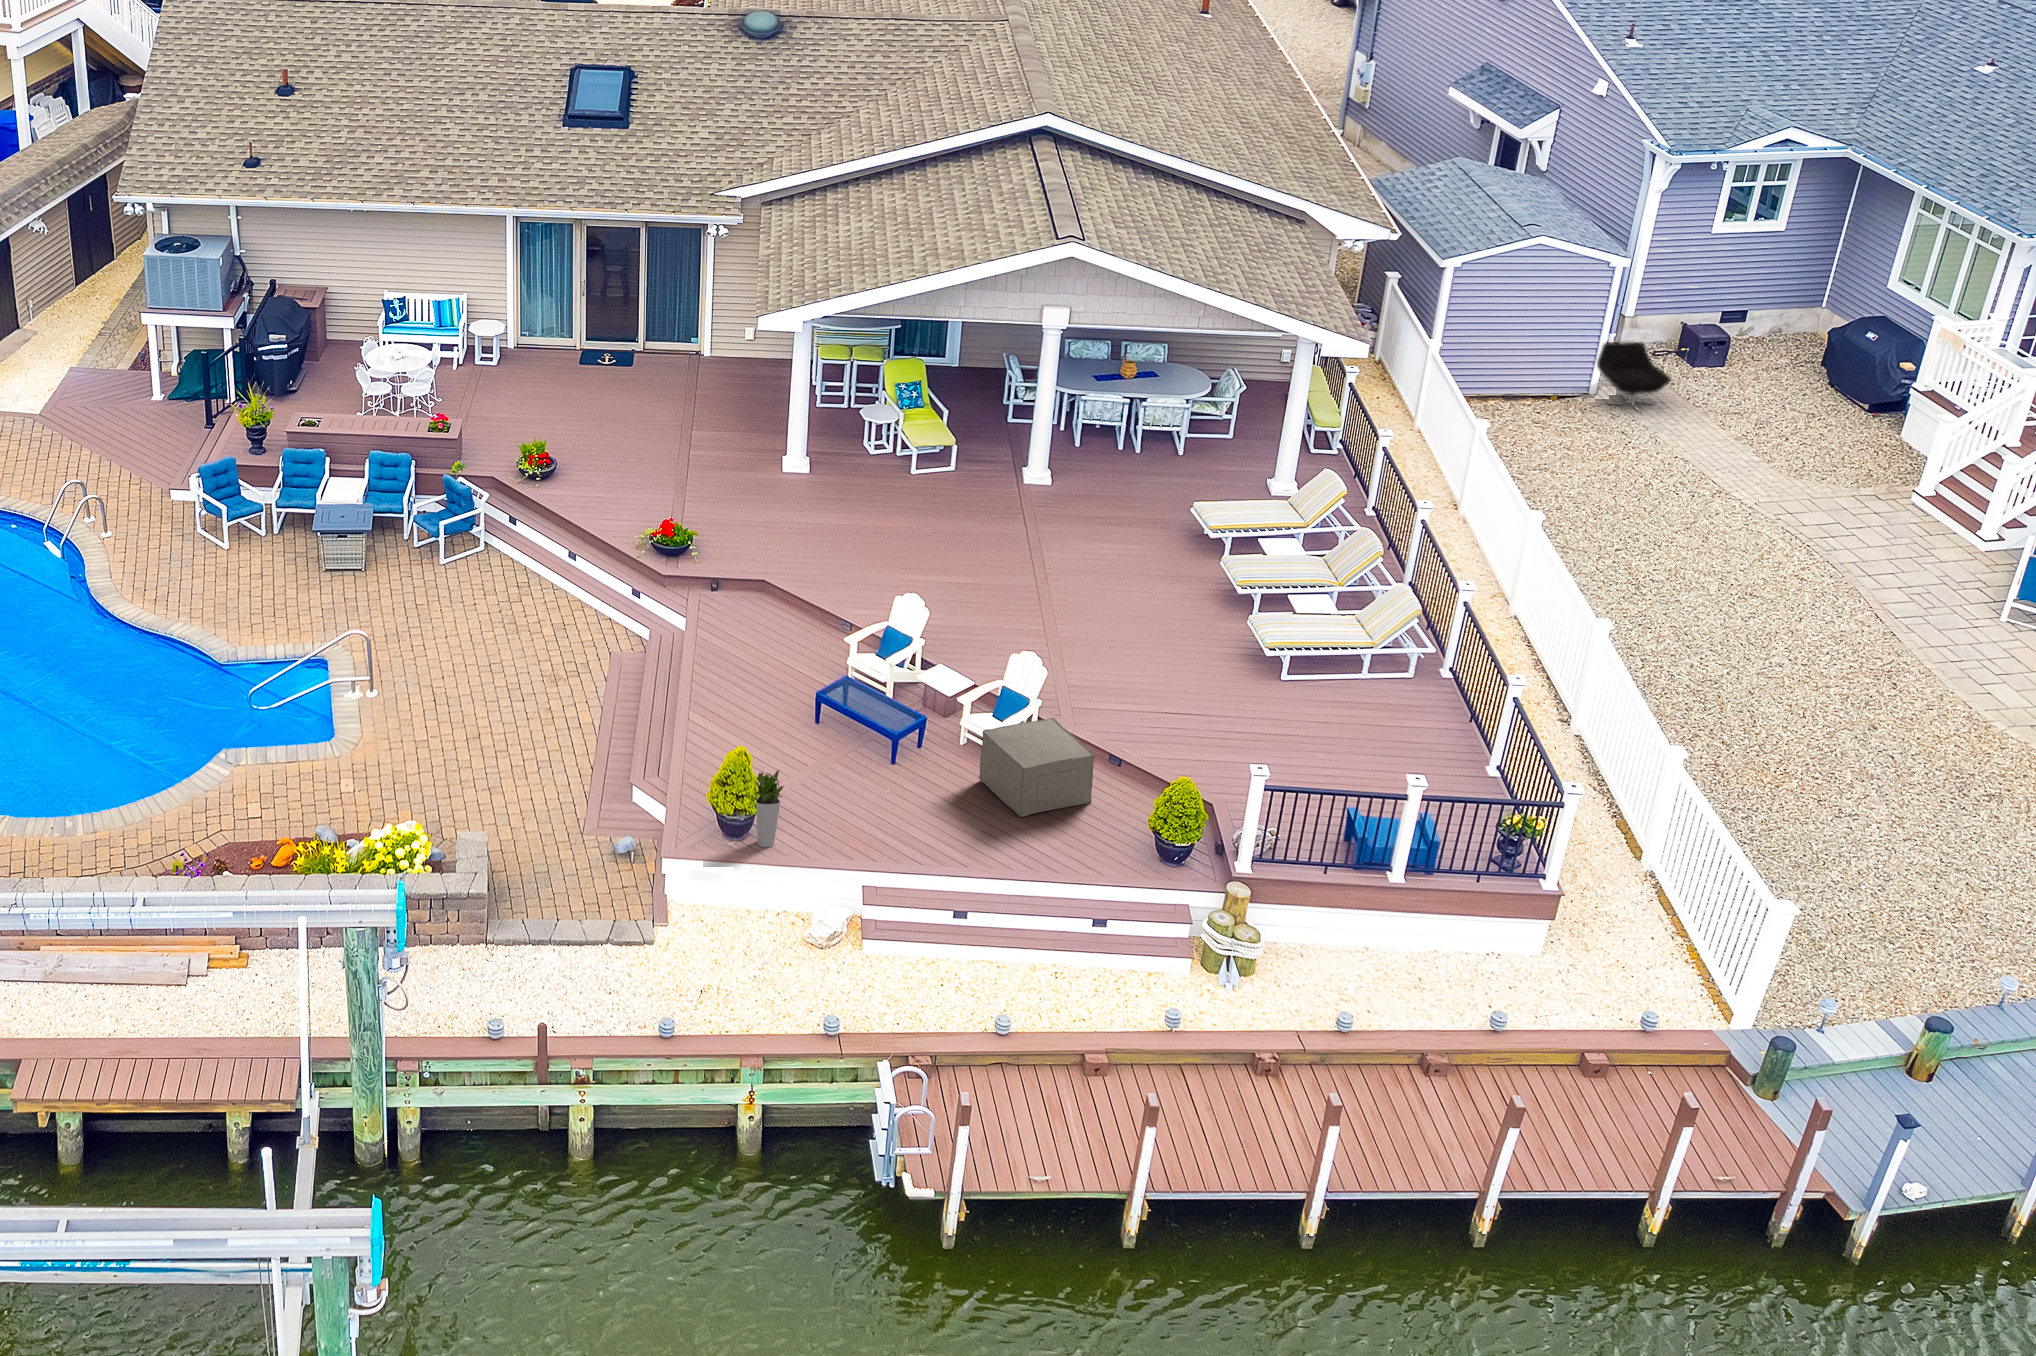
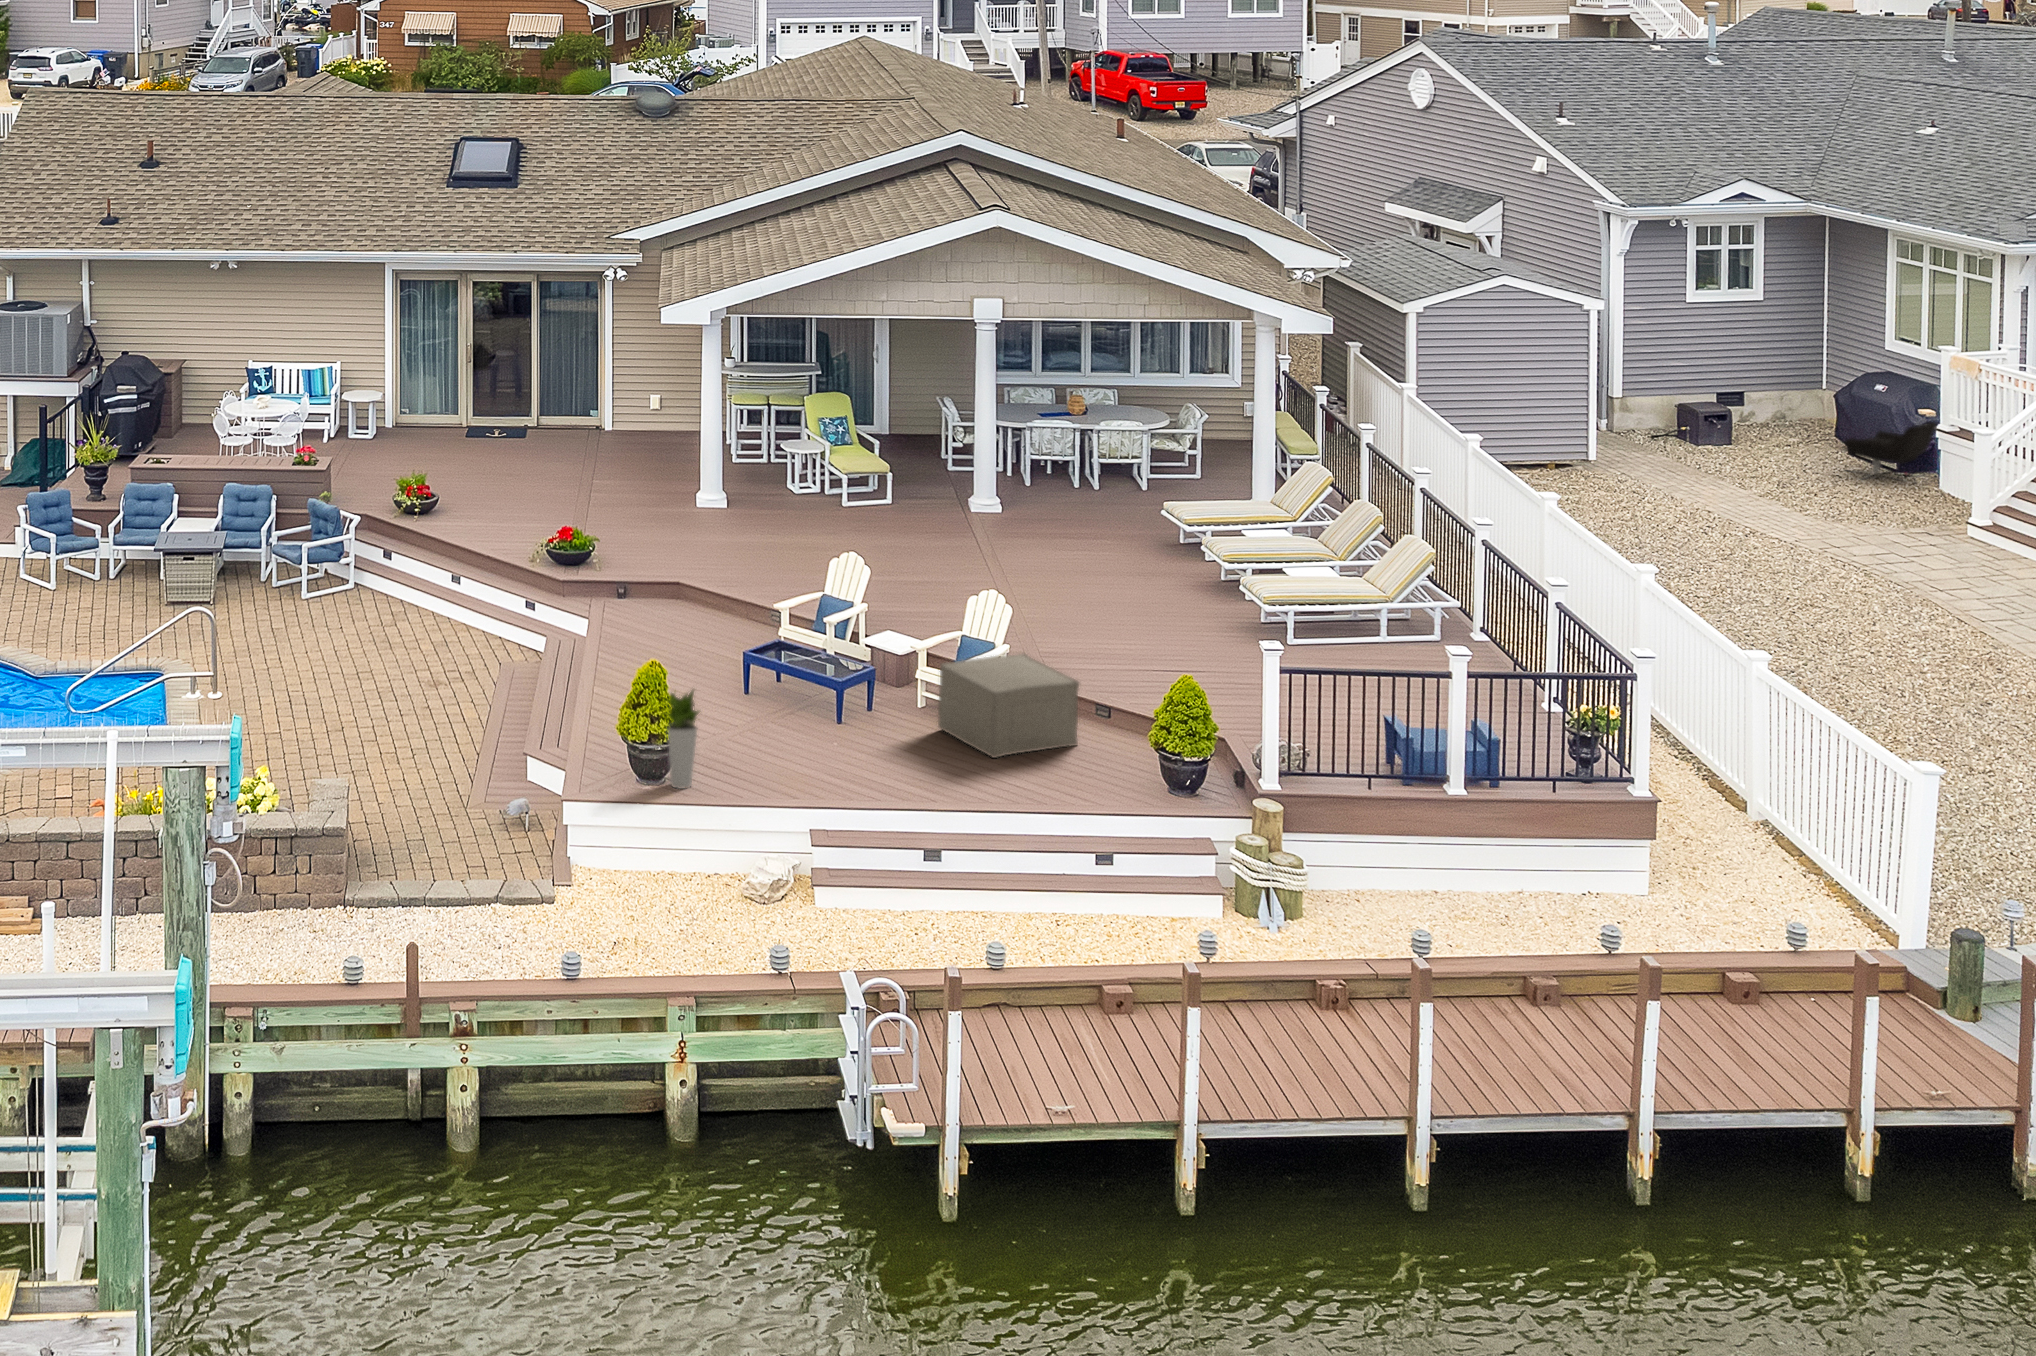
lounge chair: present [1597,342,1671,412] -> present [1844,422,1937,479]

